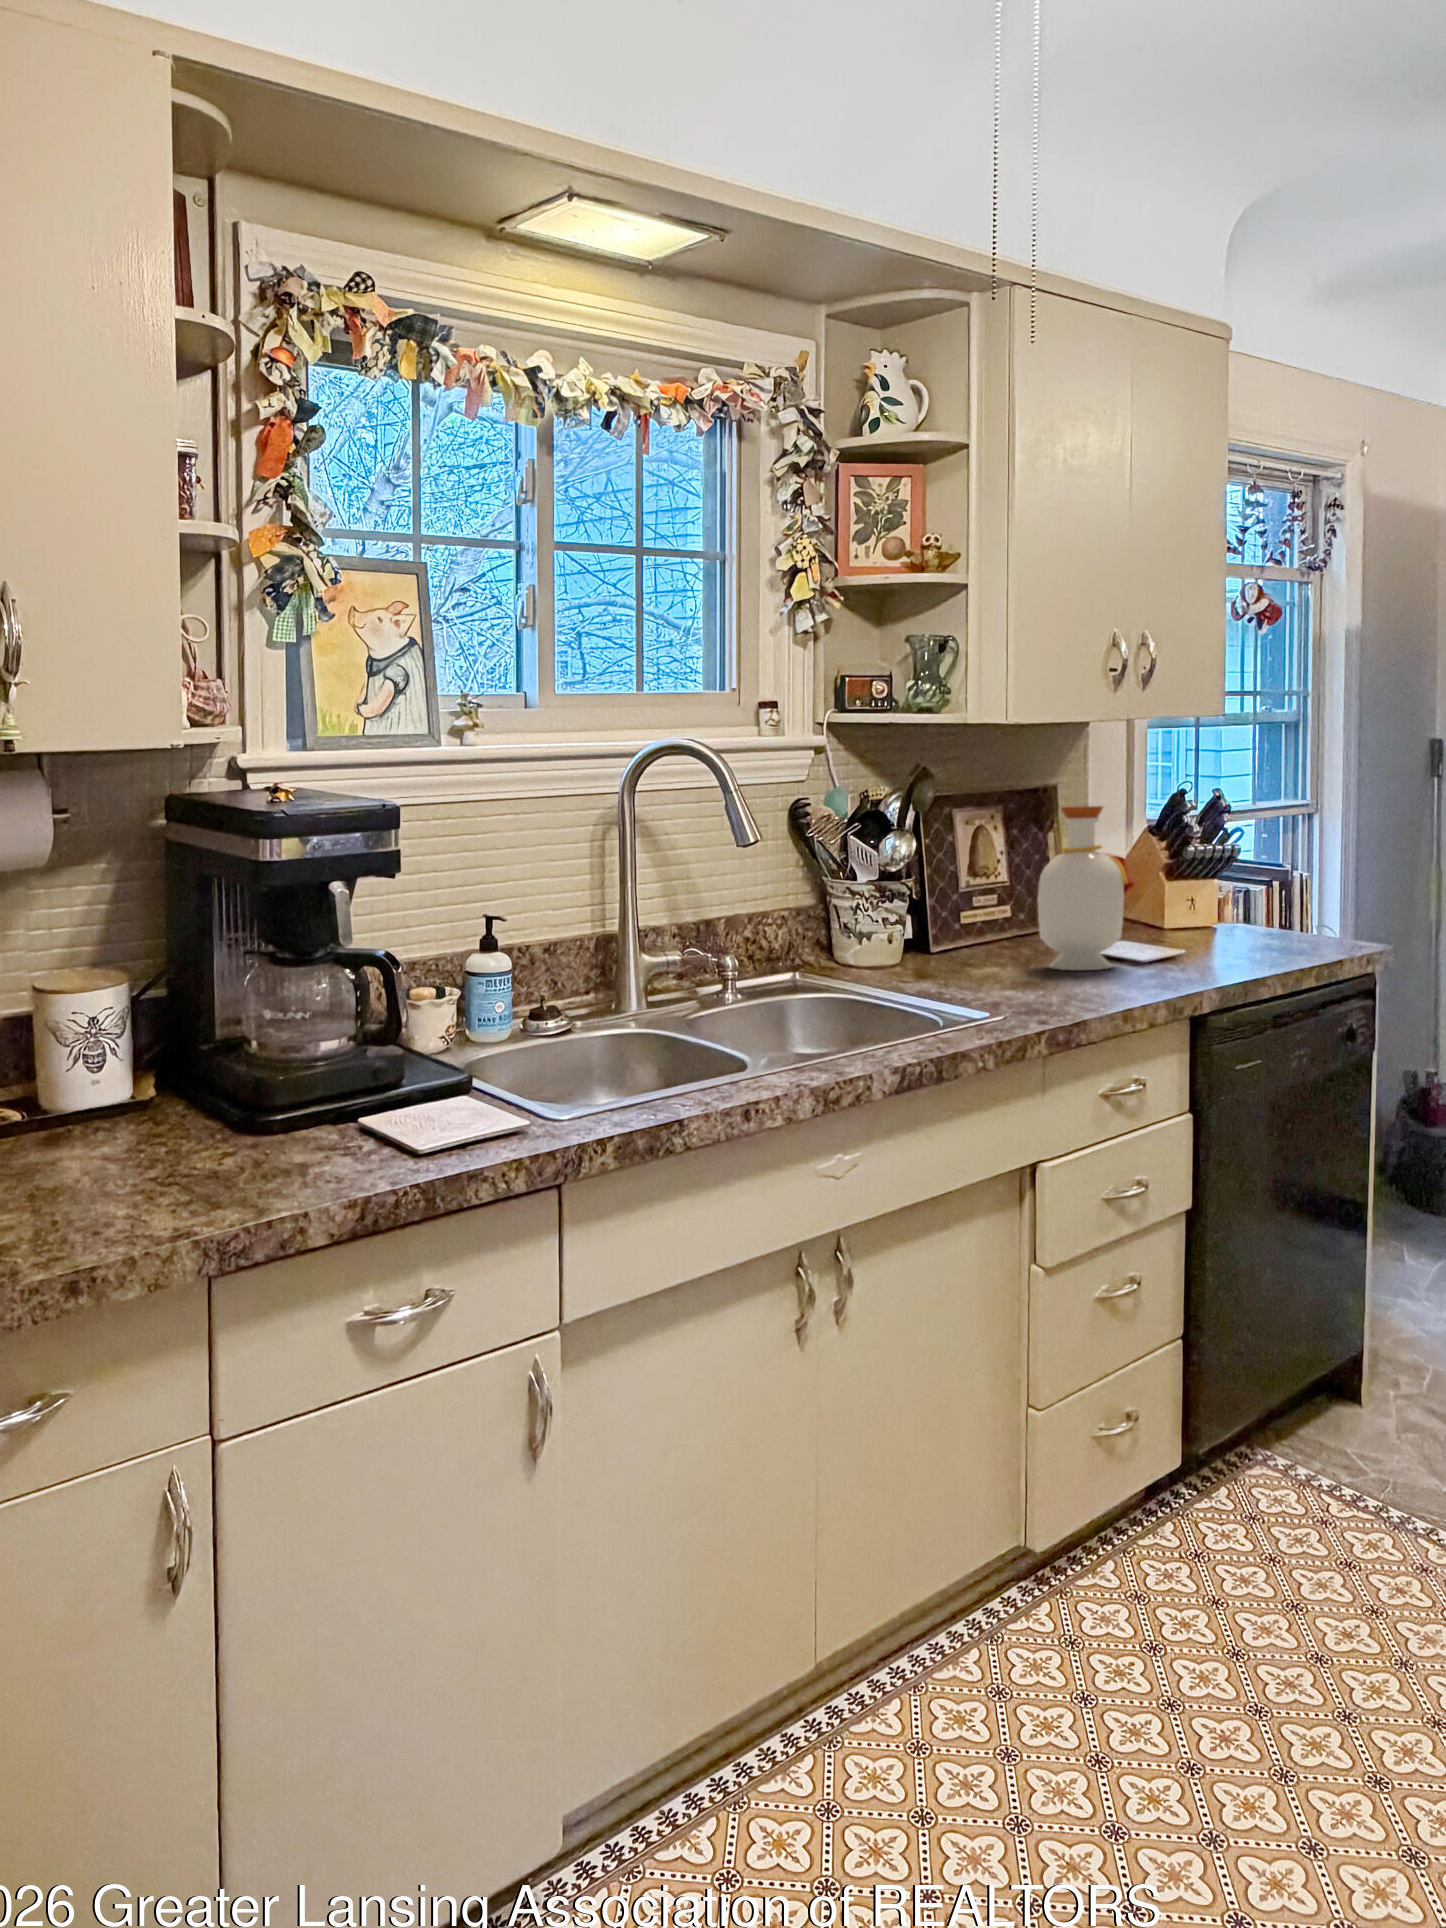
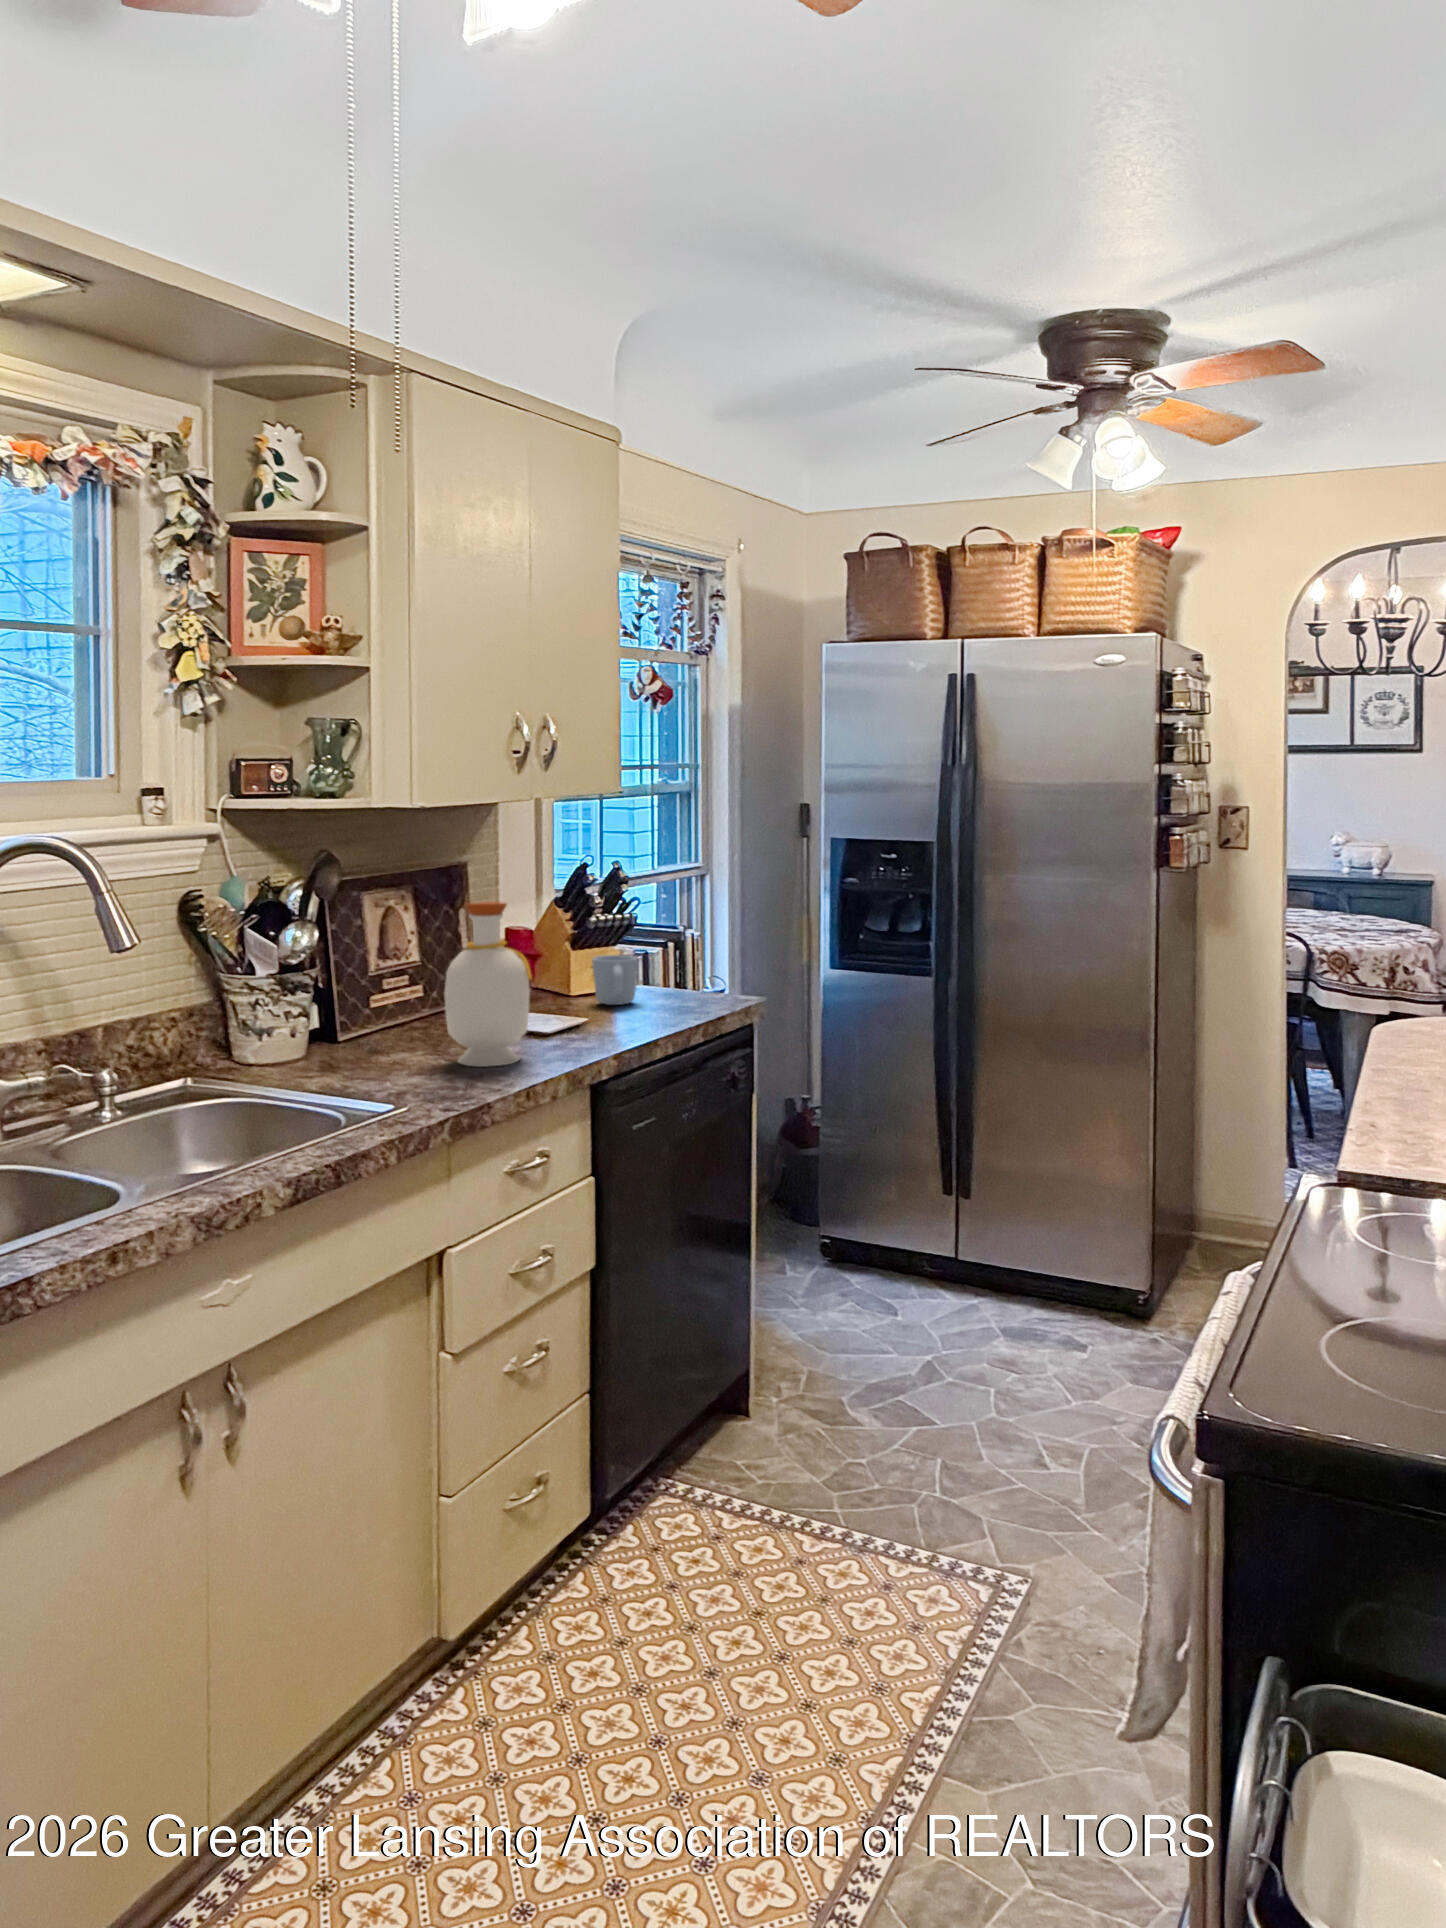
mug: none [1187,880,1238,931] -> present [592,955,638,1005]

